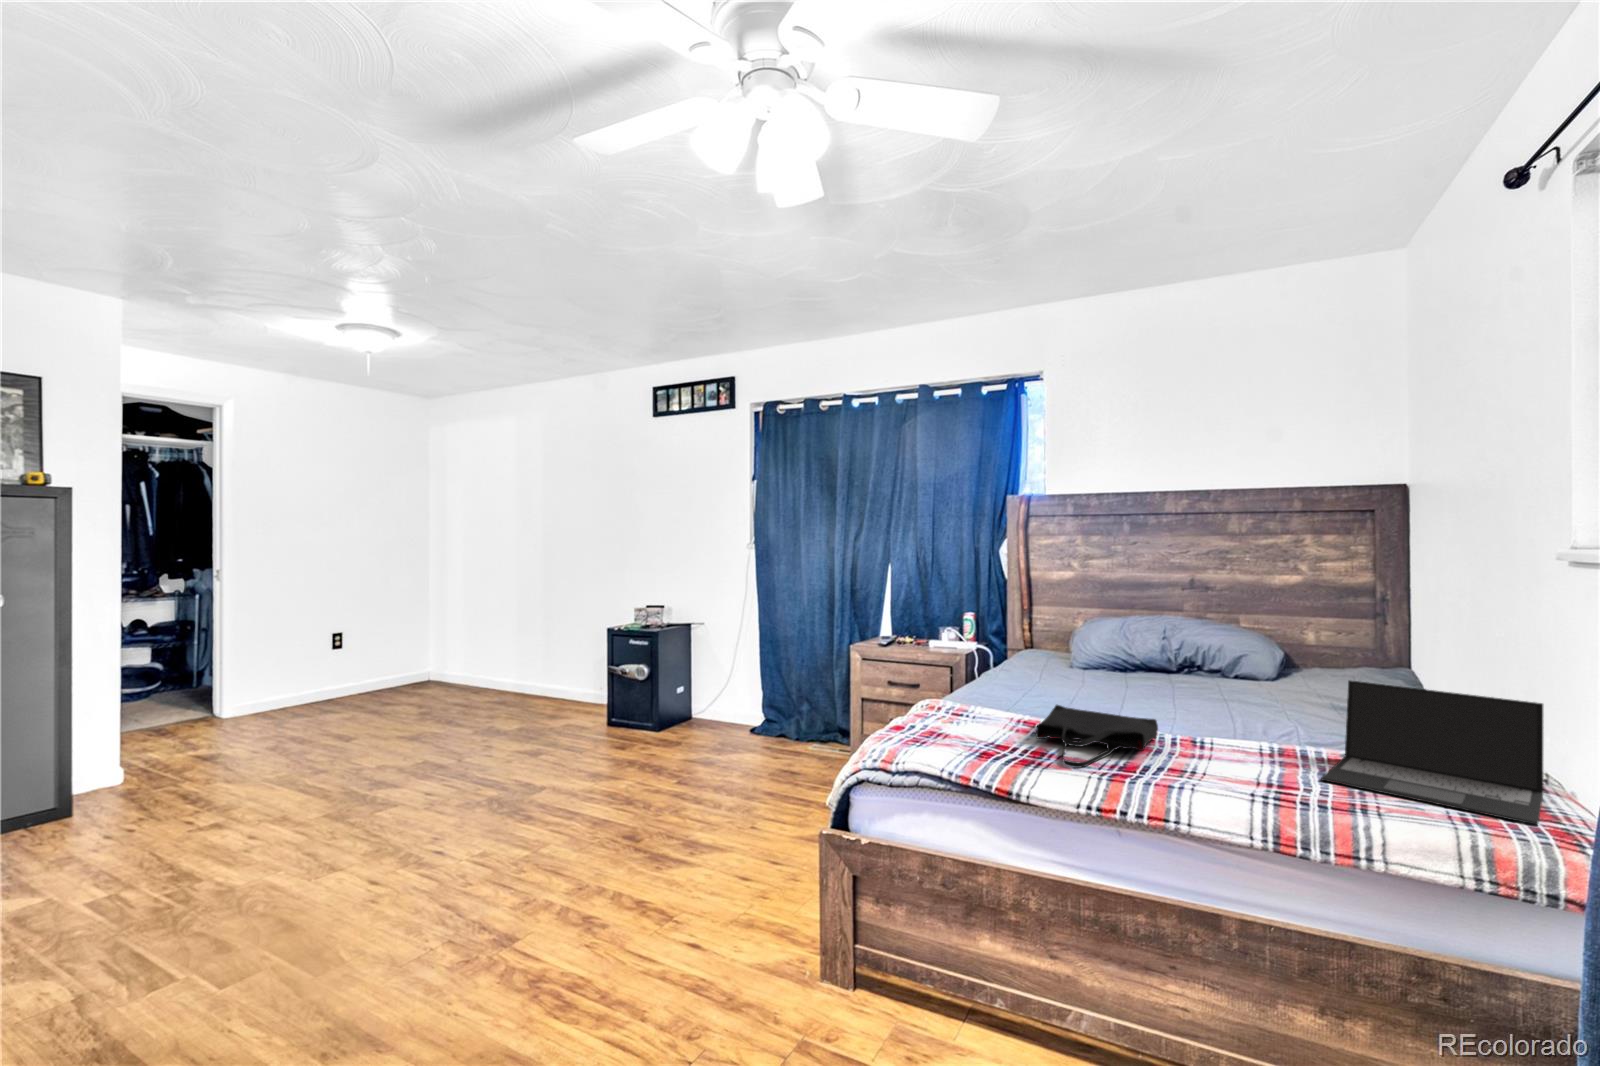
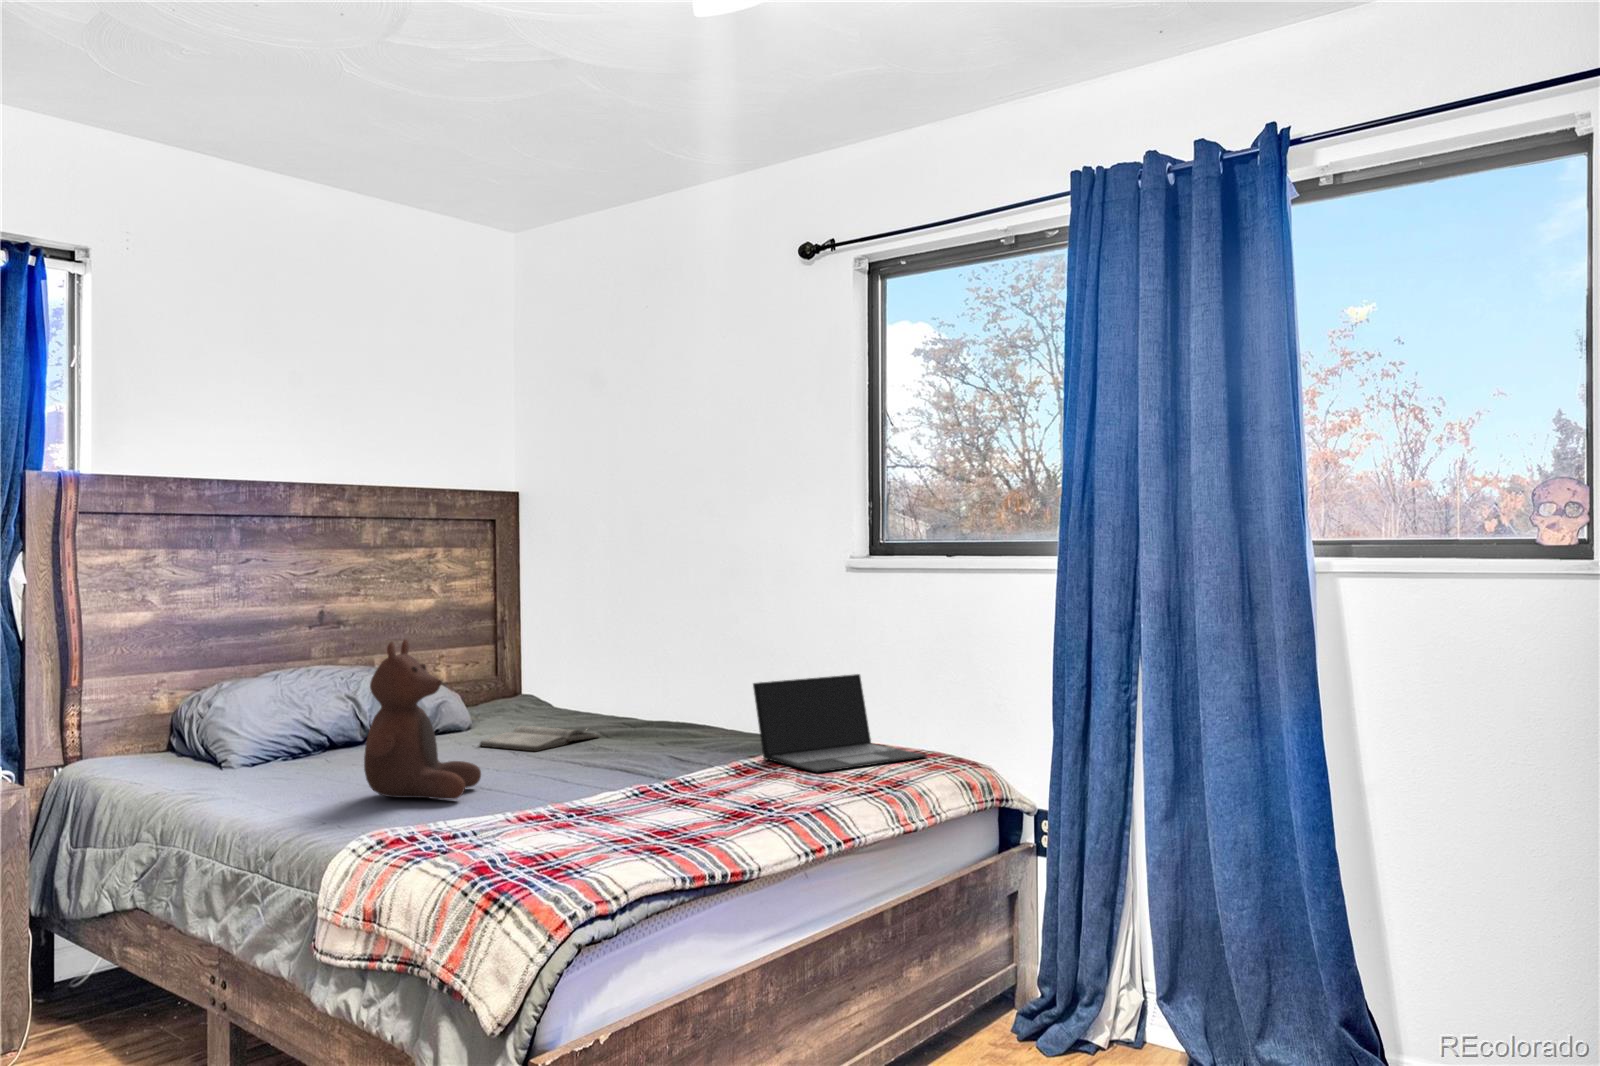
stuffed bear: none [1008,598,1093,704] -> present [364,639,481,800]
diary: none [1216,682,1323,708] -> present [479,726,599,752]
tote bag: present [1036,705,1158,768] -> none [560,764,739,825]

